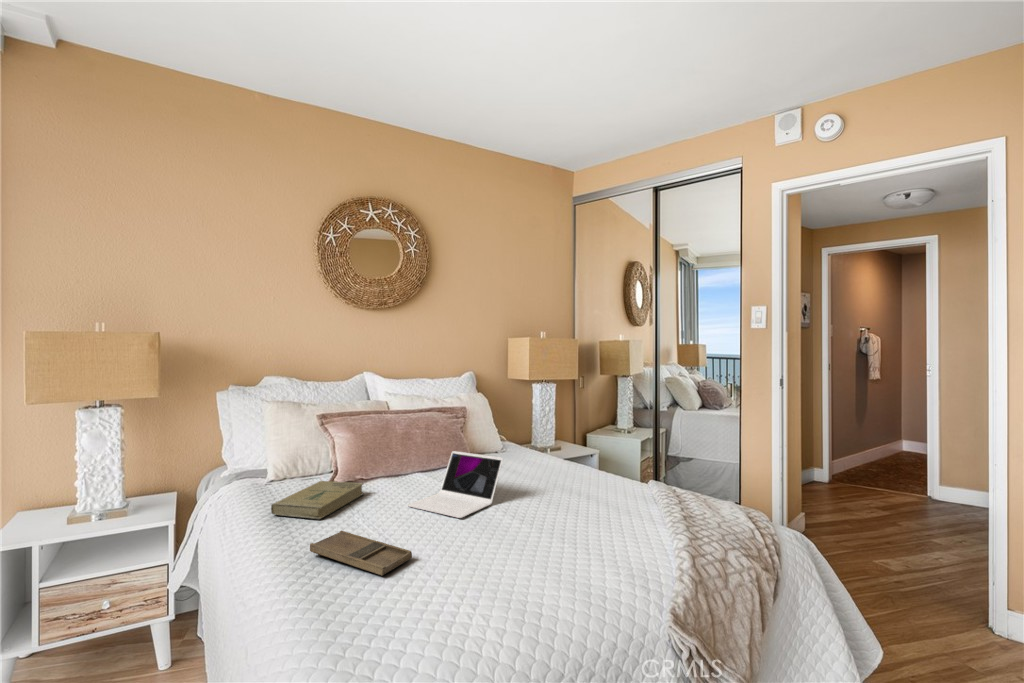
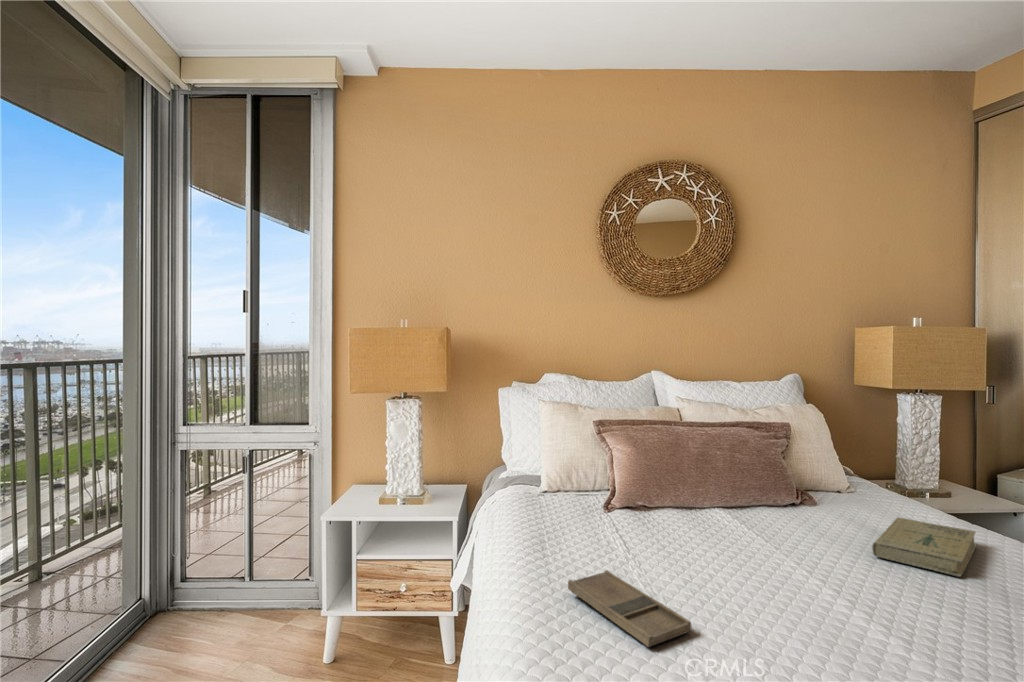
laptop: present [408,451,503,518] -> none [696,486,840,585]
book: present [271,481,364,519] -> present [872,518,976,577]

